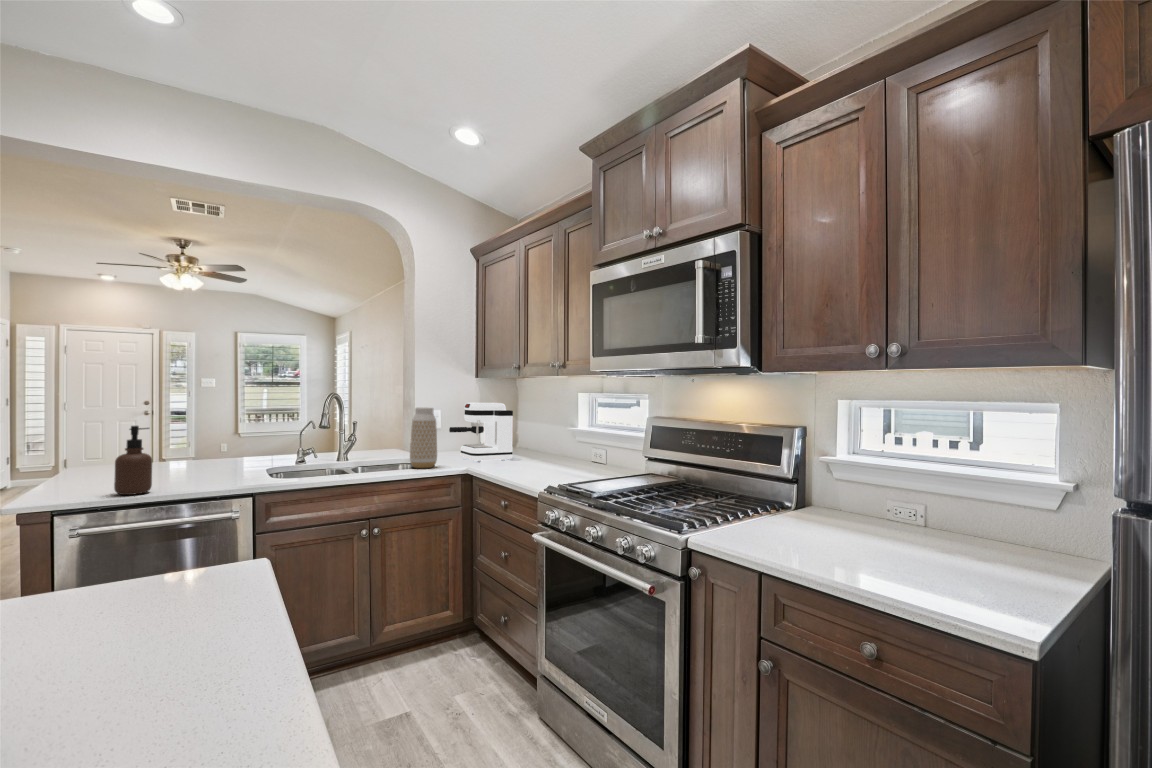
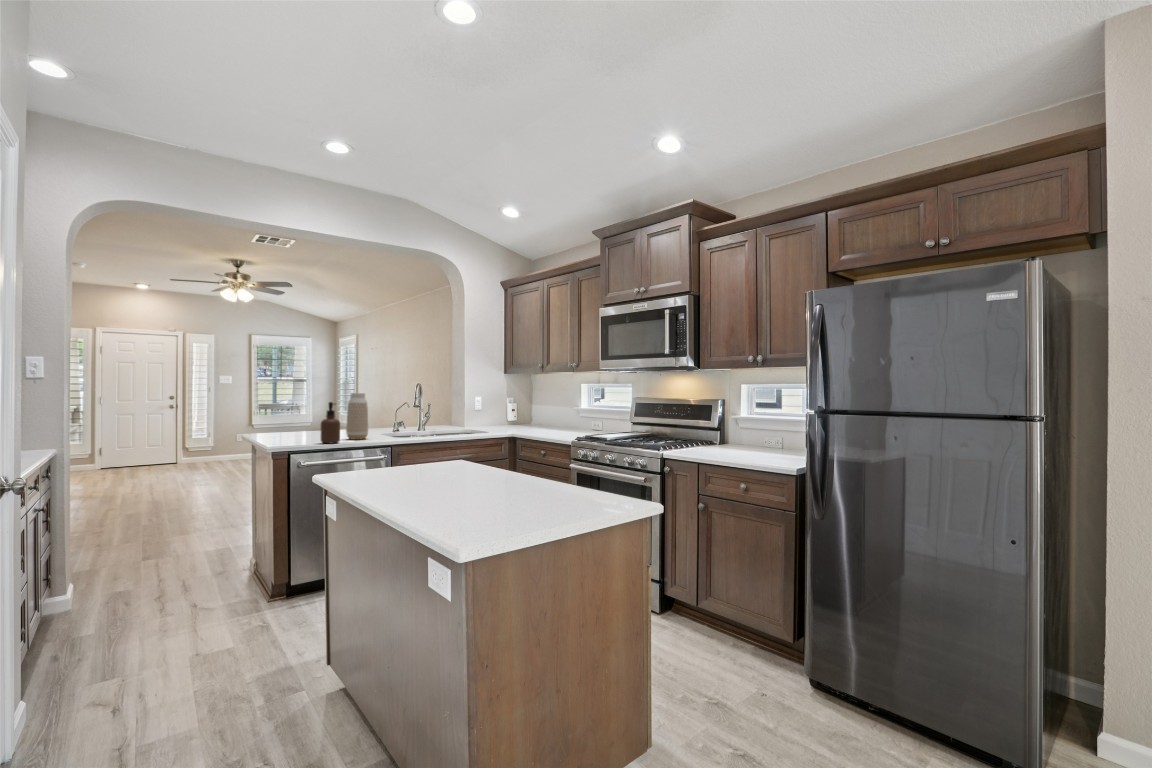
coffee maker: present [449,403,513,462] -> none [491,391,535,431]
vase: present [410,407,437,468] -> present [346,393,368,440]

